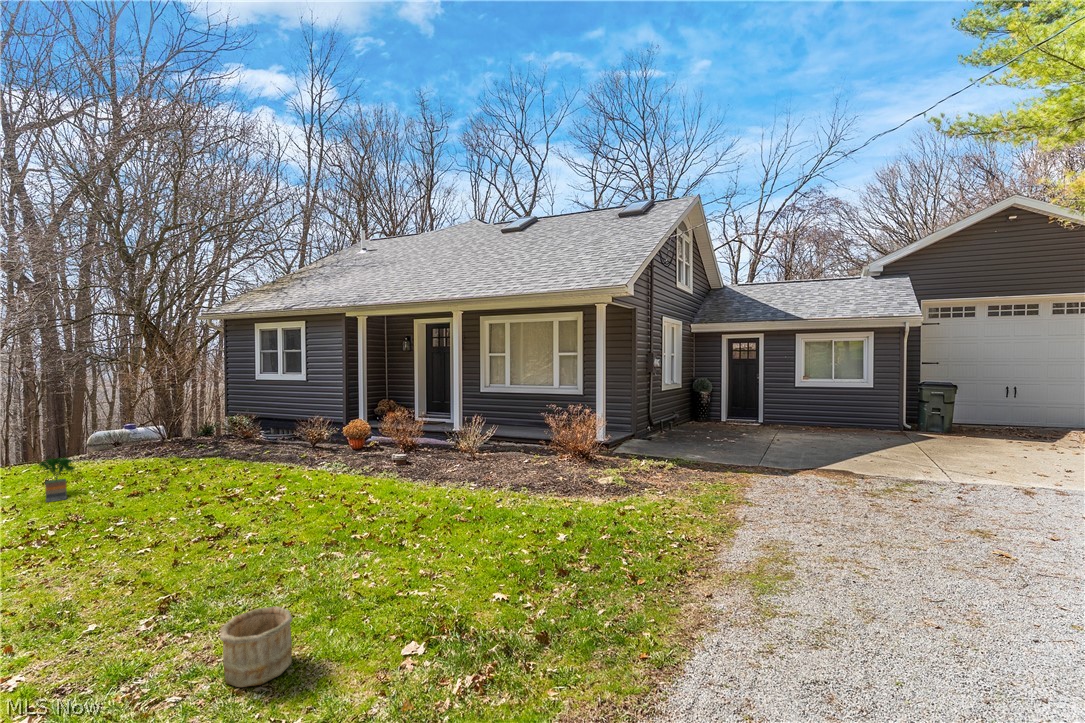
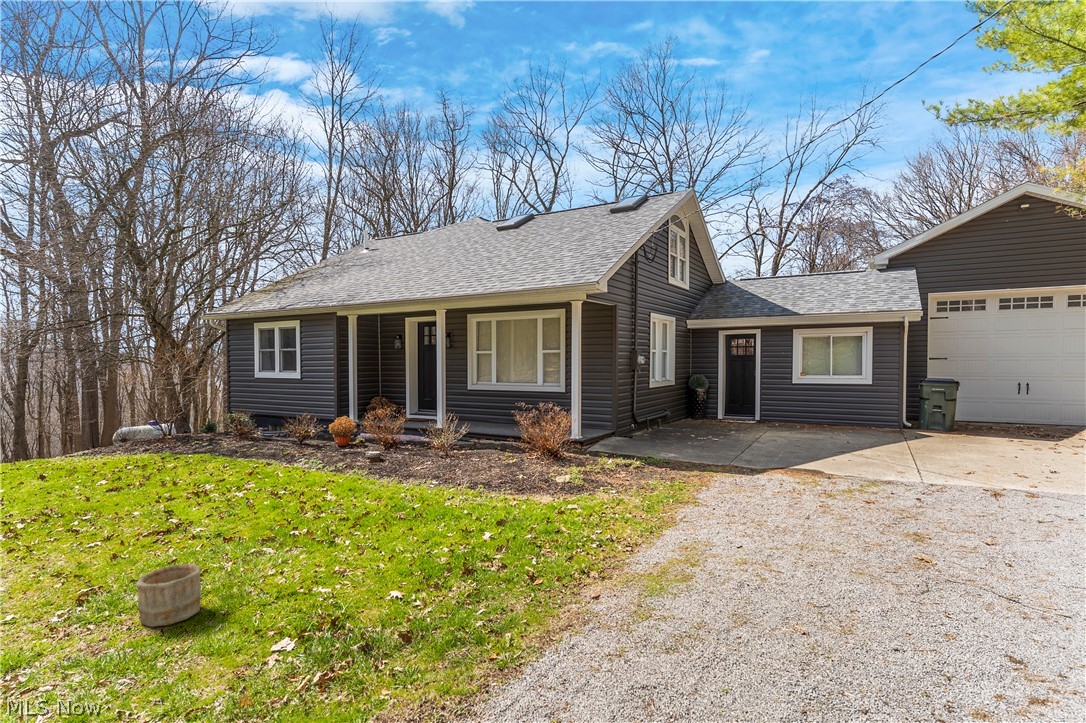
potted tree: present [39,458,75,502] -> none [33,446,69,487]

